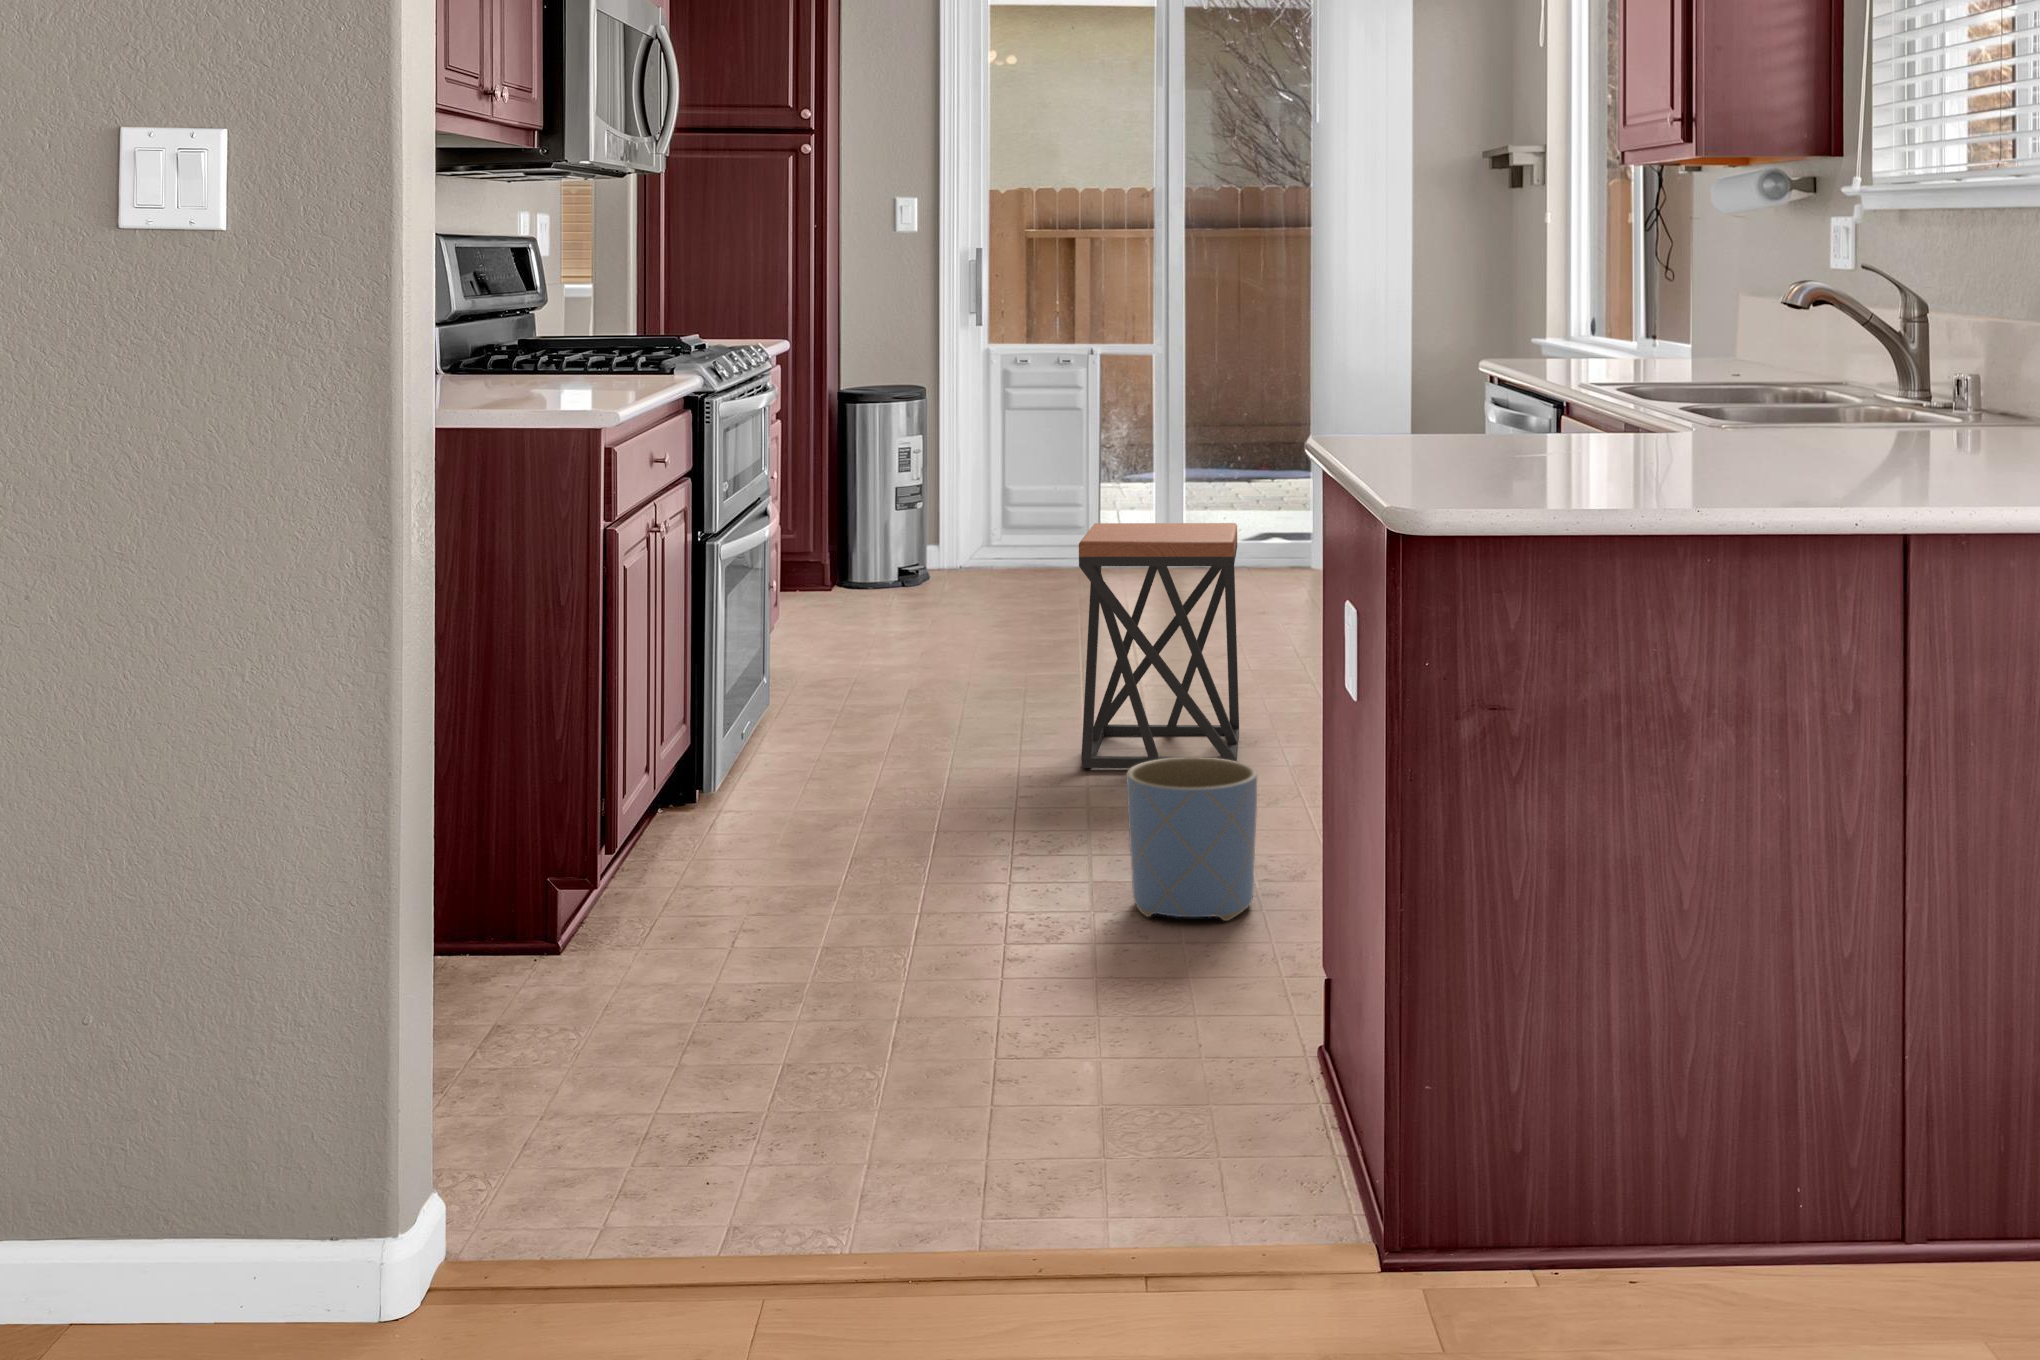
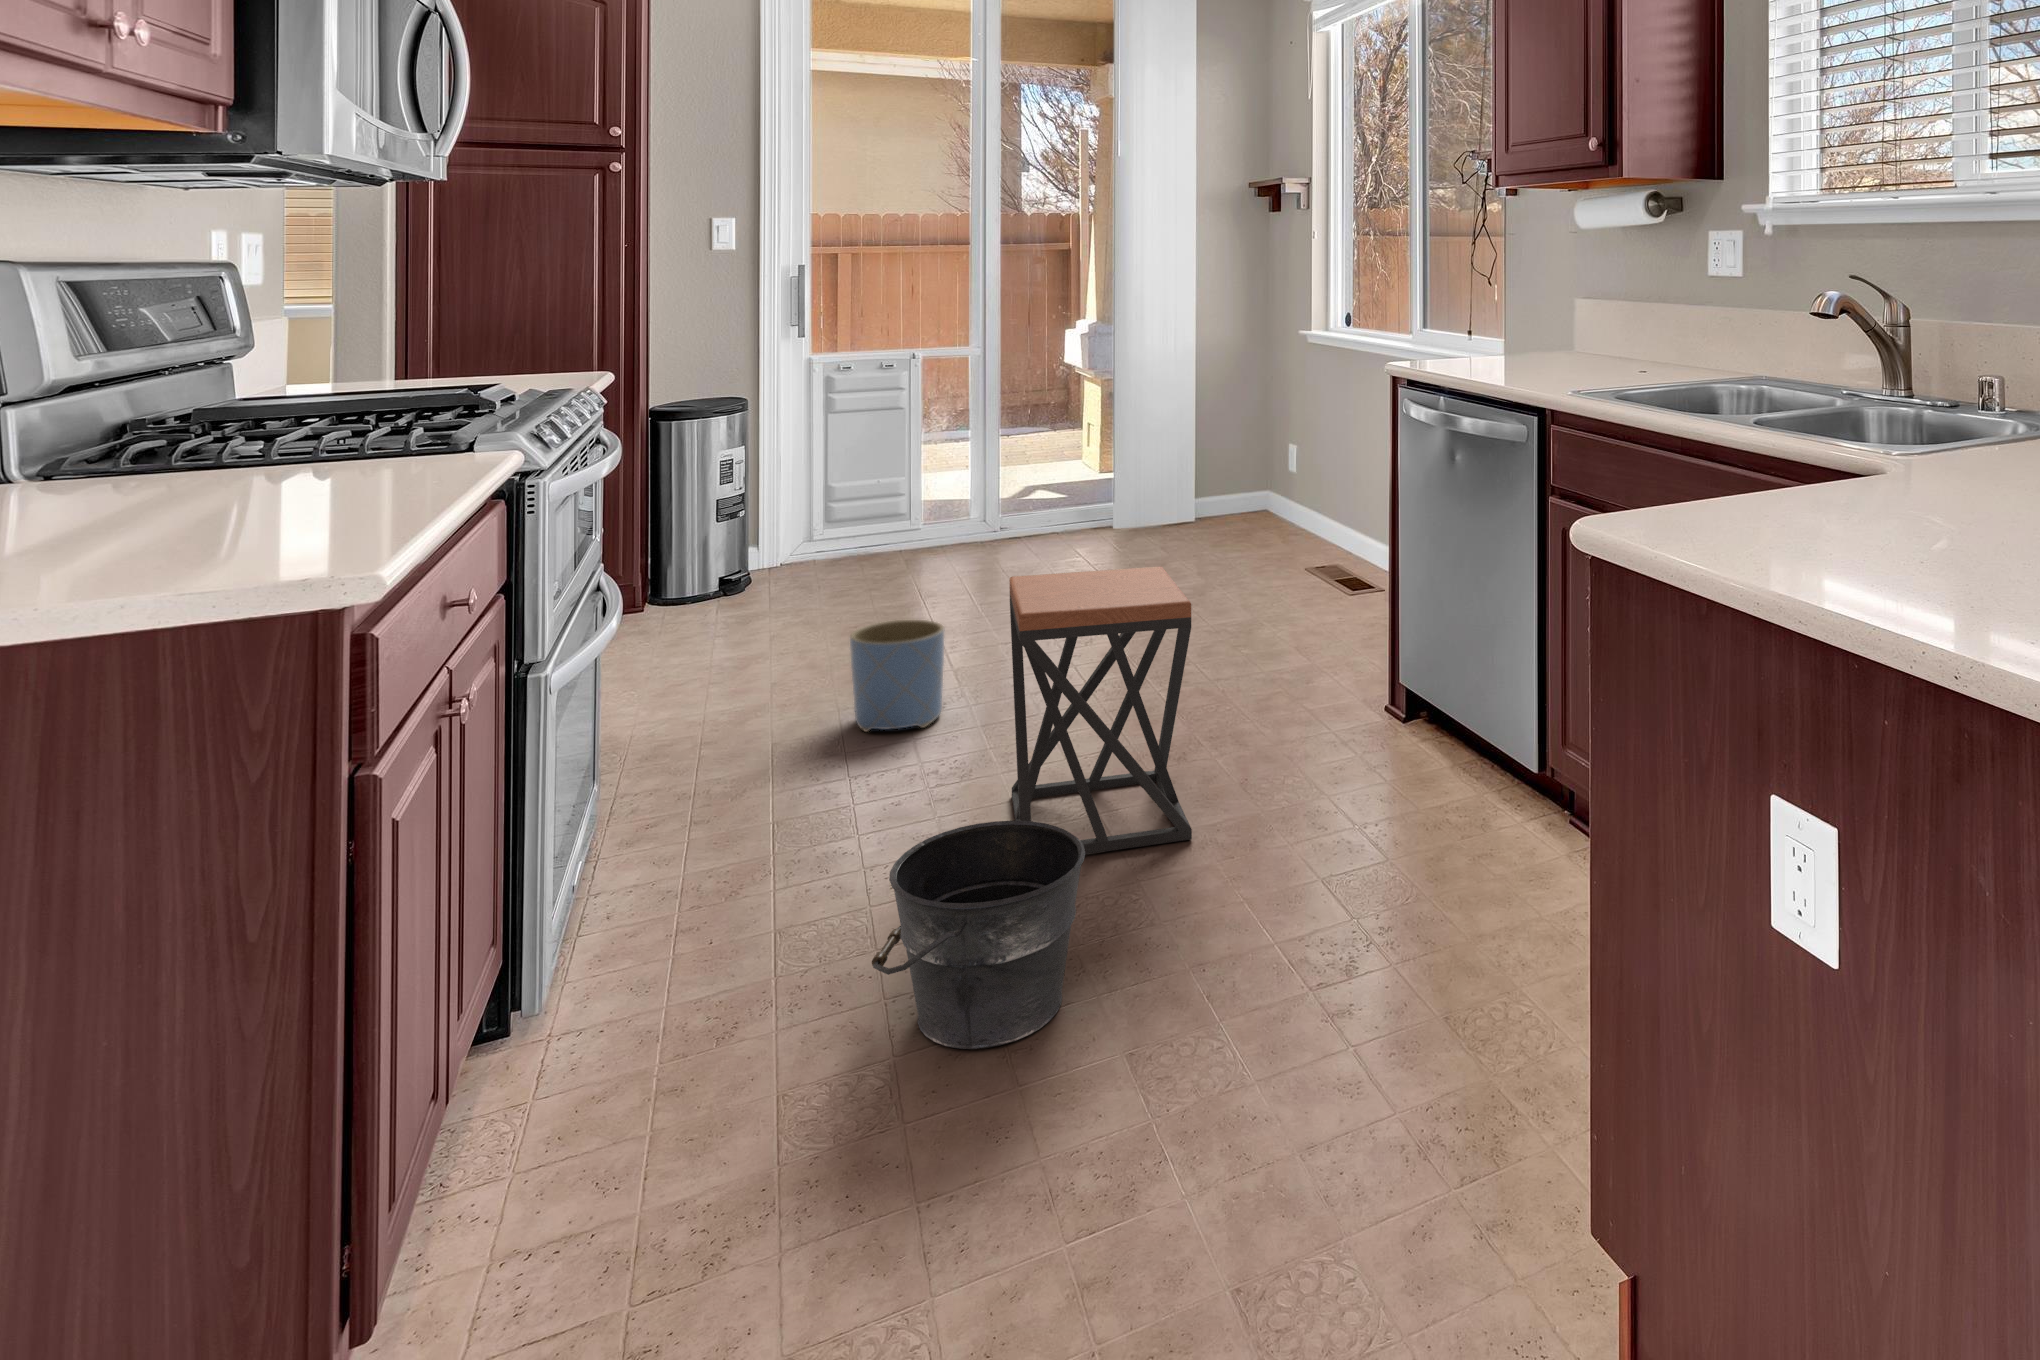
bucket: none [930,695,1094,850] -> present [872,821,1085,1049]
planter: present [1126,757,1257,921] -> present [850,620,944,732]

